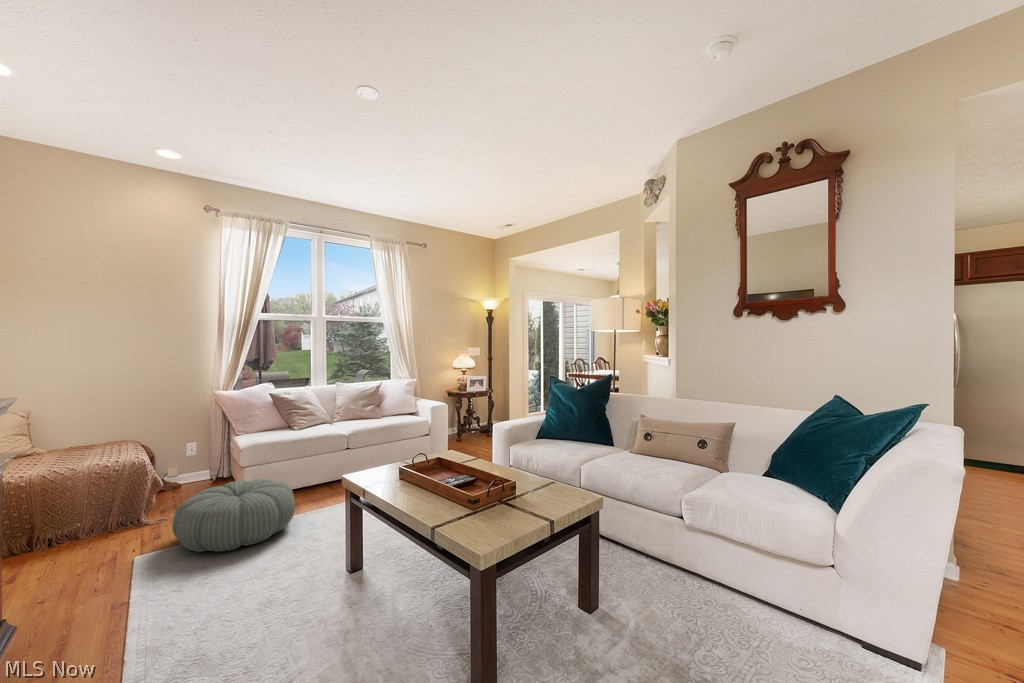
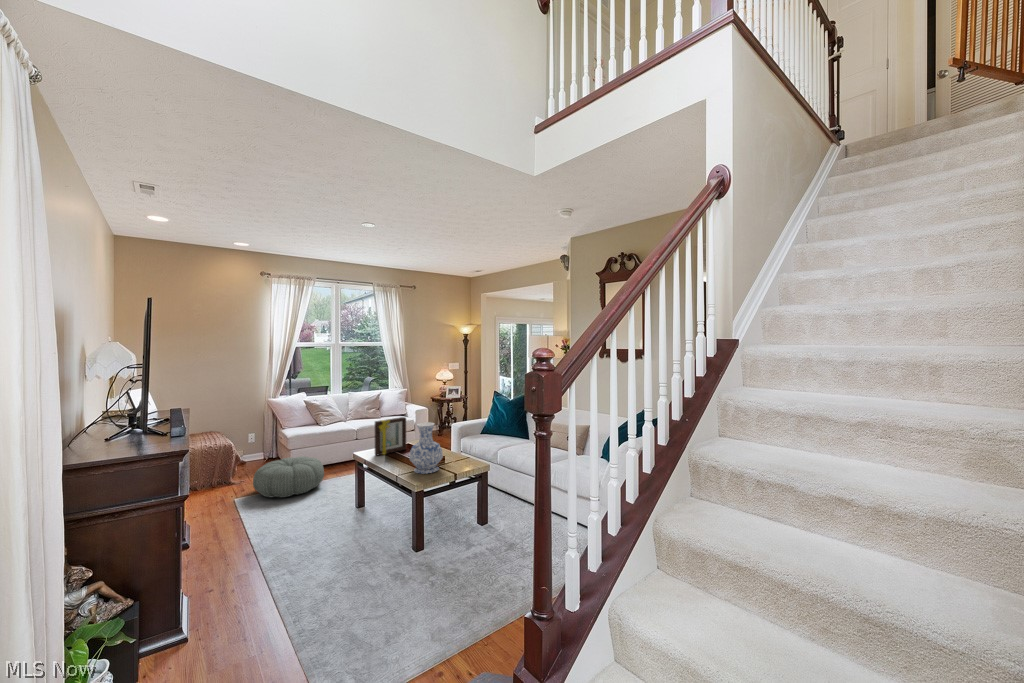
picture frame: none [380,413,433,481] -> present [375,417,406,456]
vase: none [451,420,513,520] -> present [409,422,443,474]

